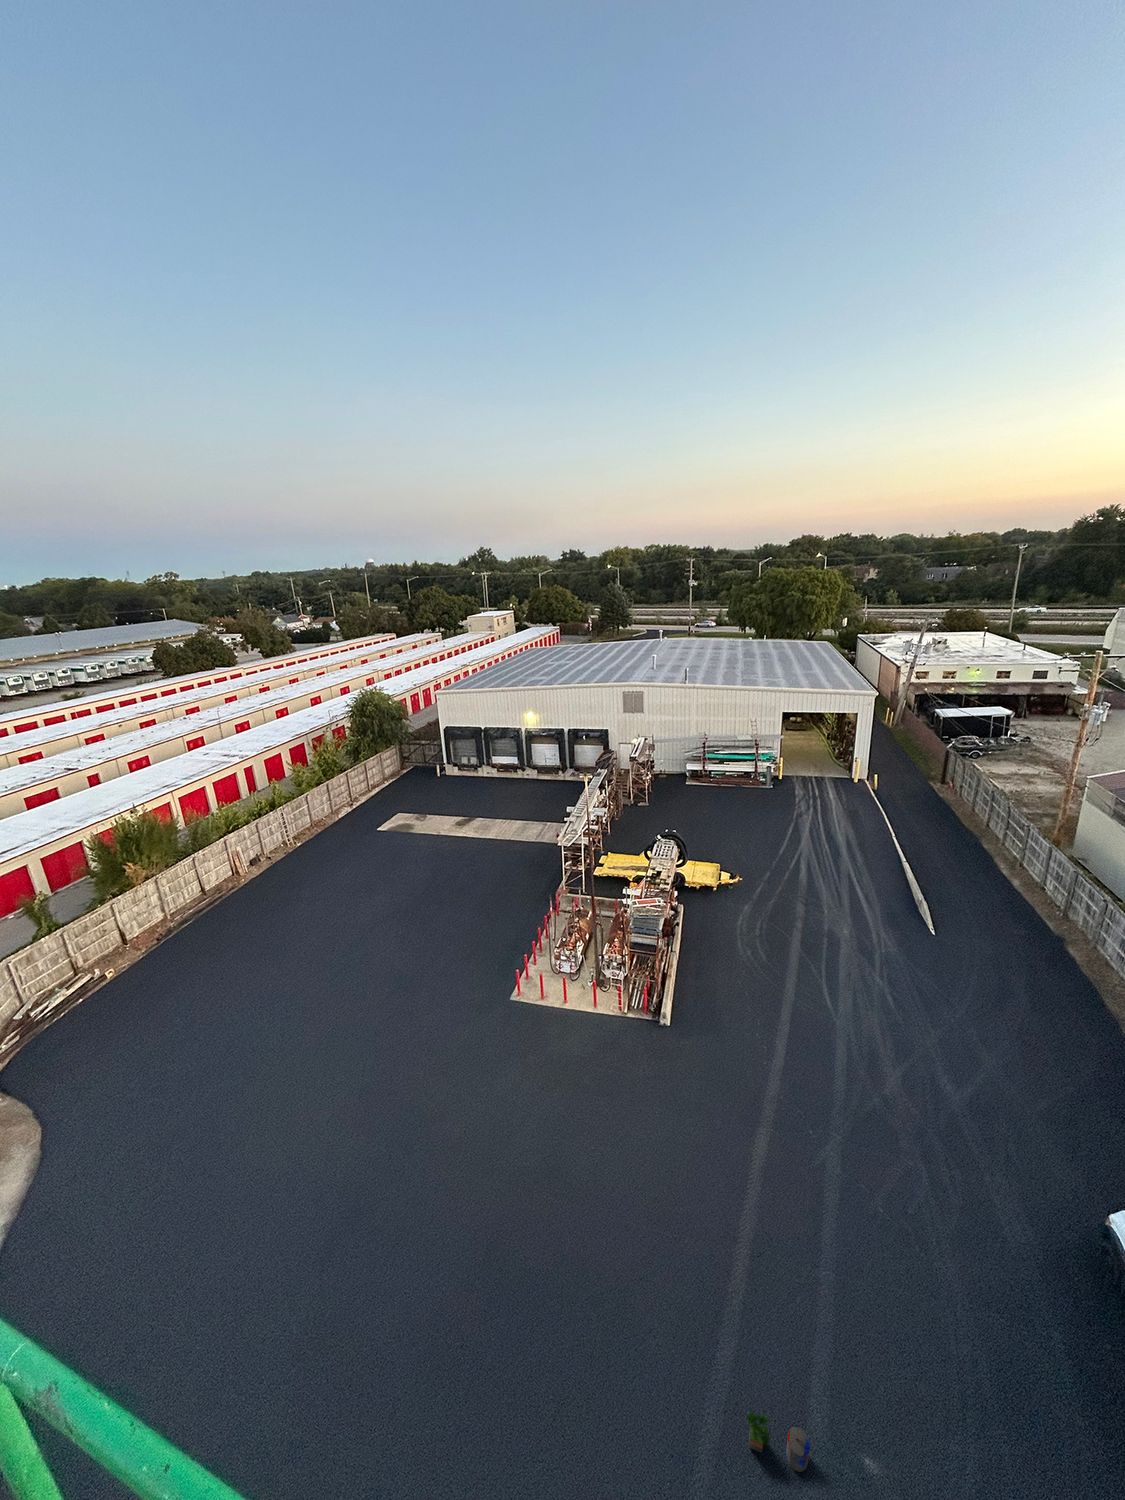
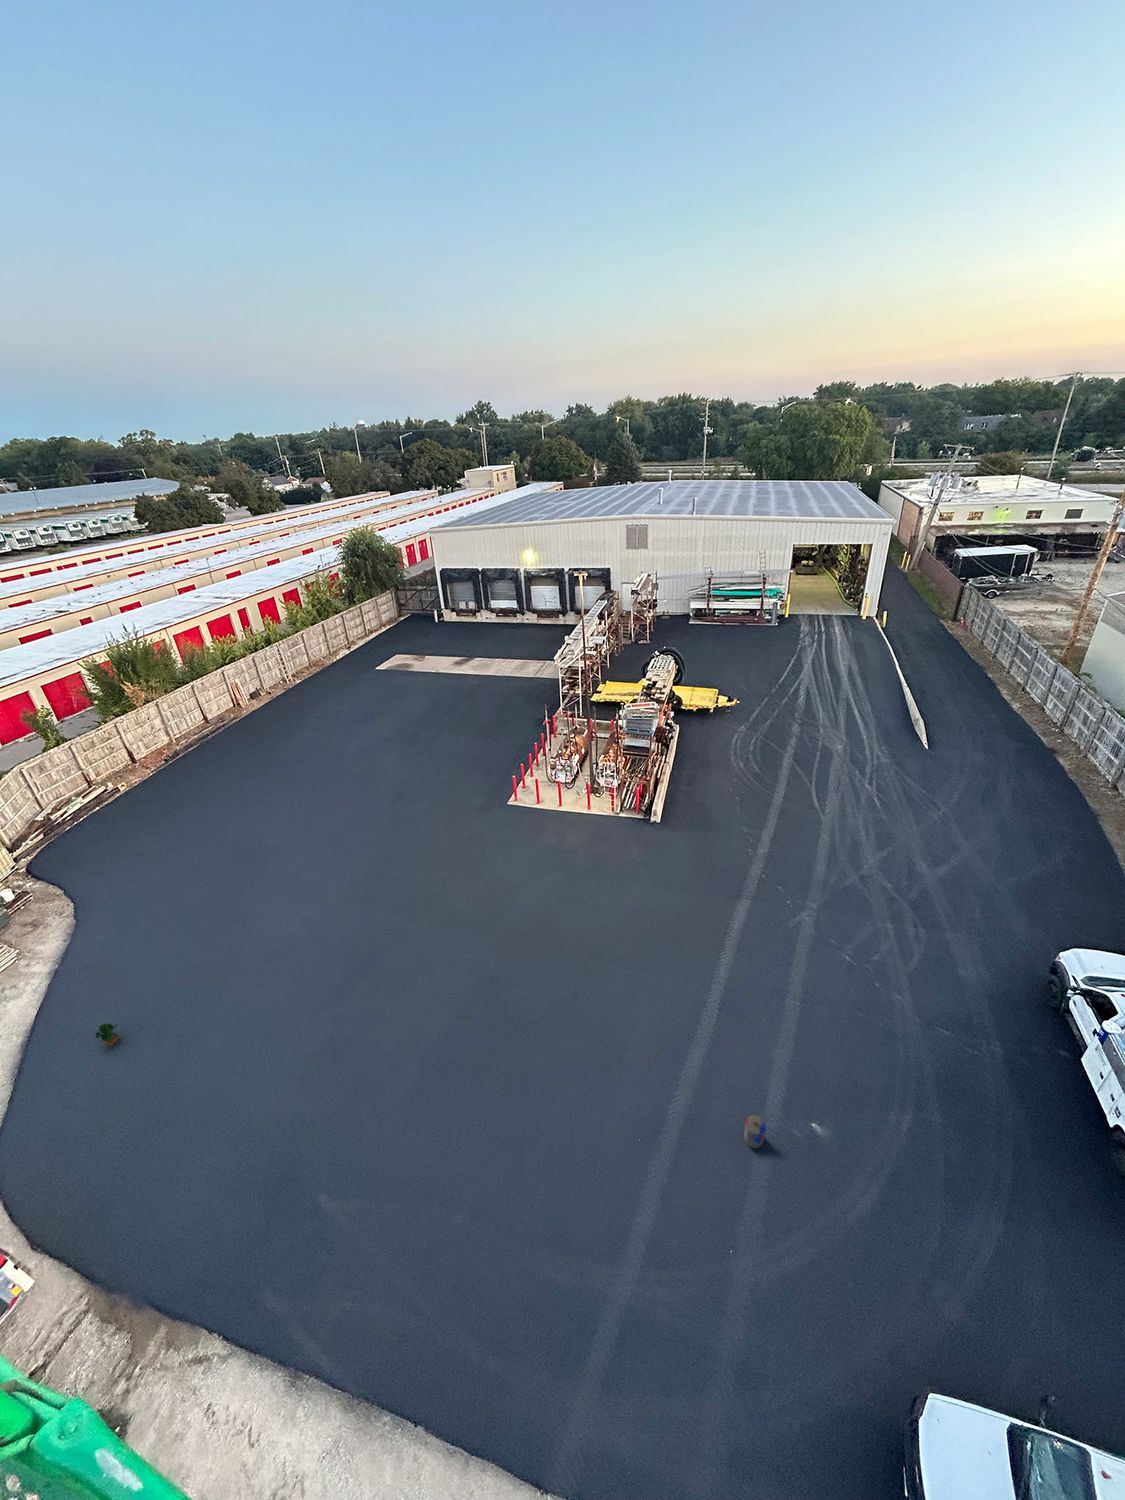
potted tree: present [747,1411,770,1452] -> present [96,1023,121,1049]

